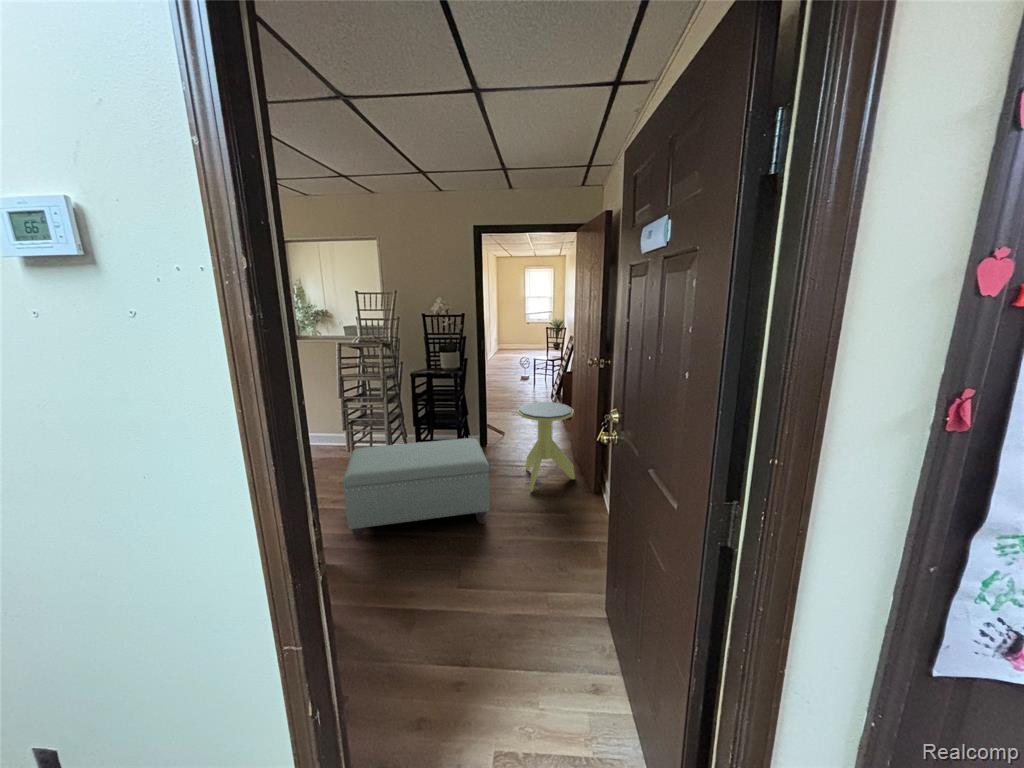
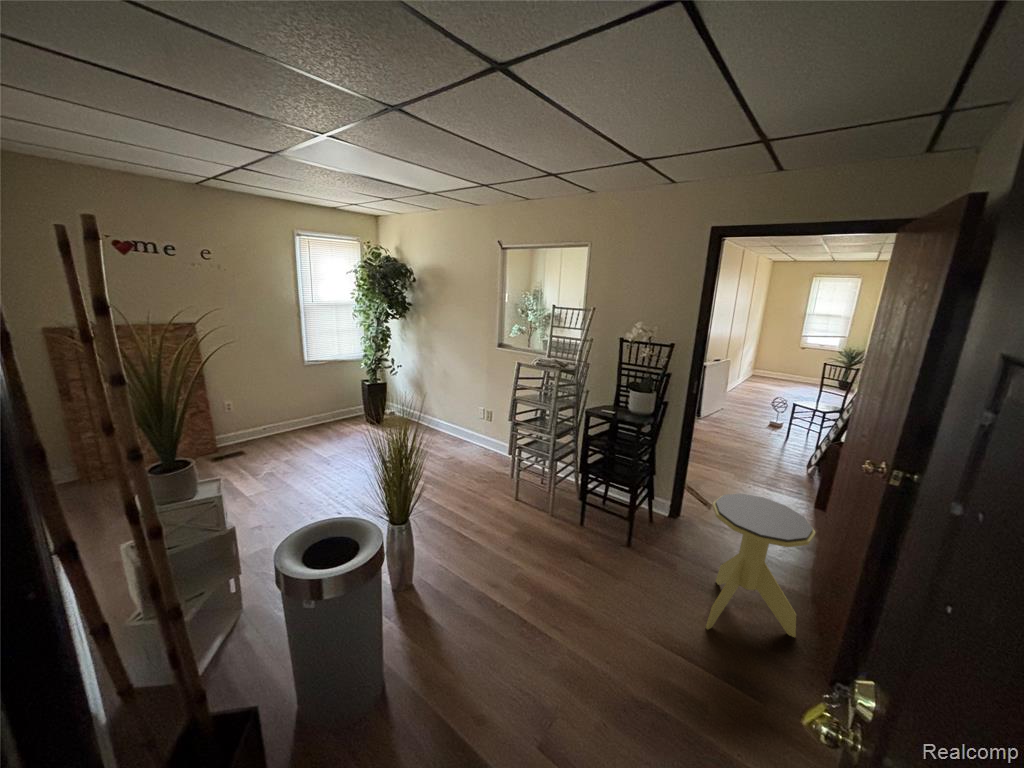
ottoman: present [343,438,490,541] -> none [454,489,641,653]

